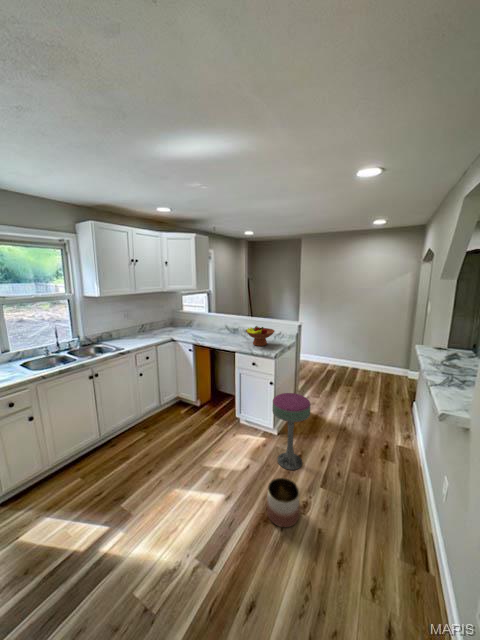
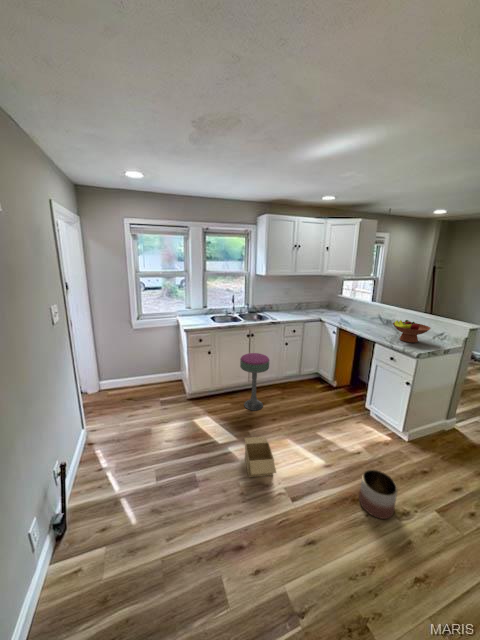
bar stool: present [272,393,311,470] -> present [240,353,269,410]
cardboard box: none [123,503,184,575] -> present [245,437,276,477]

